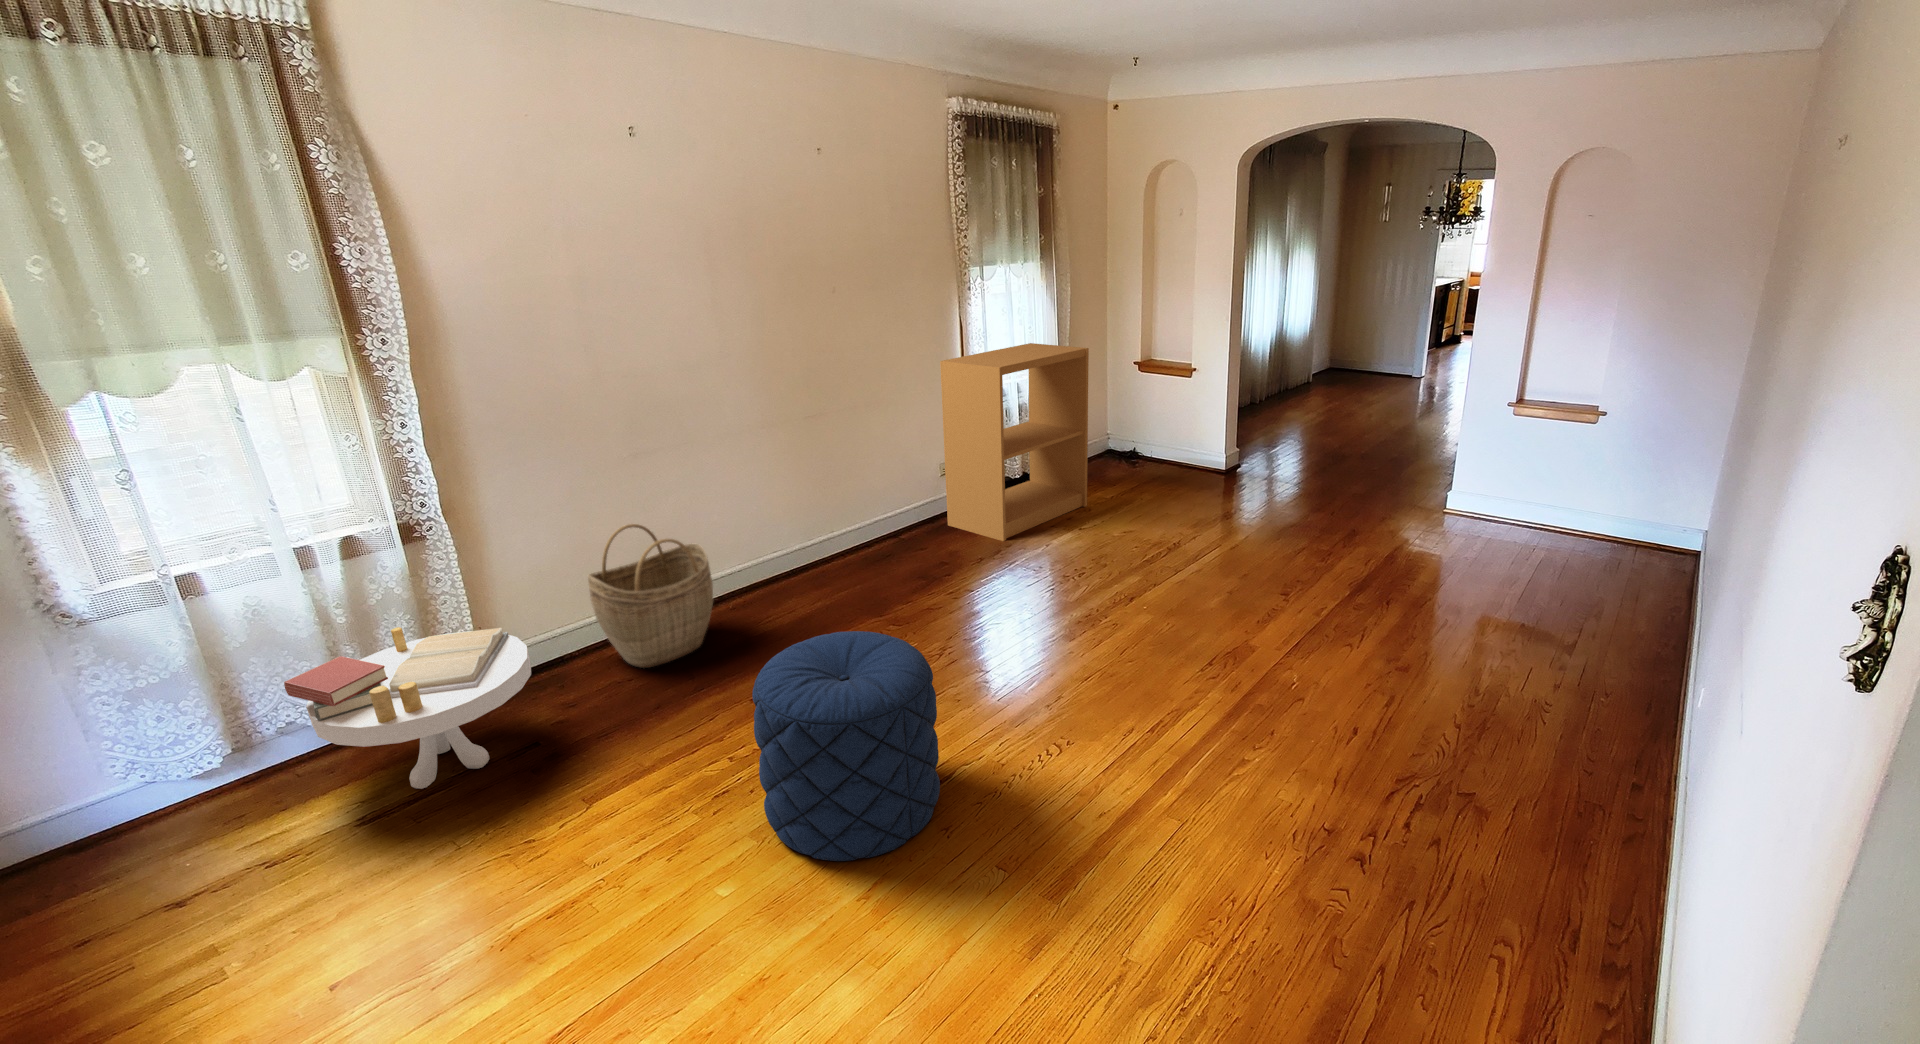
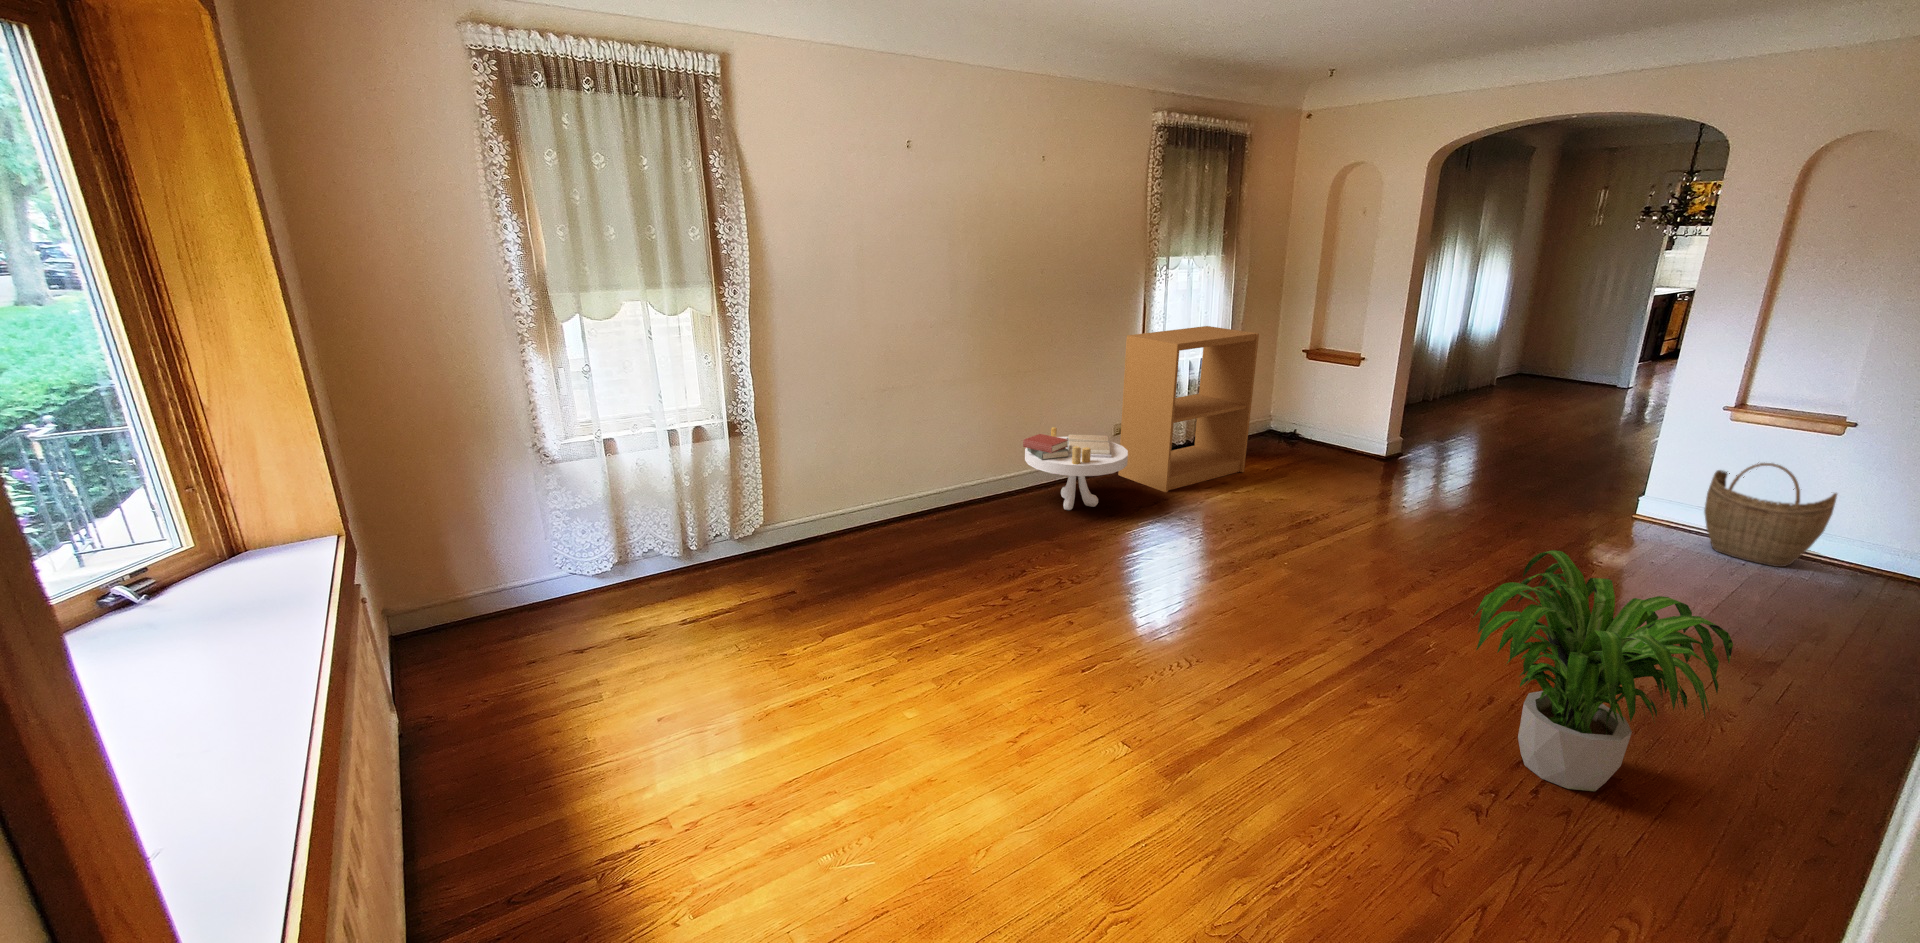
woven basket: present [588,524,713,668] -> present [1704,463,1837,567]
potted plant: none [1388,591,1689,886] -> present [1473,550,1733,791]
side table: present [284,627,531,789] -> present [1023,427,1128,510]
pouf: present [752,631,940,861] -> none [966,530,1103,693]

